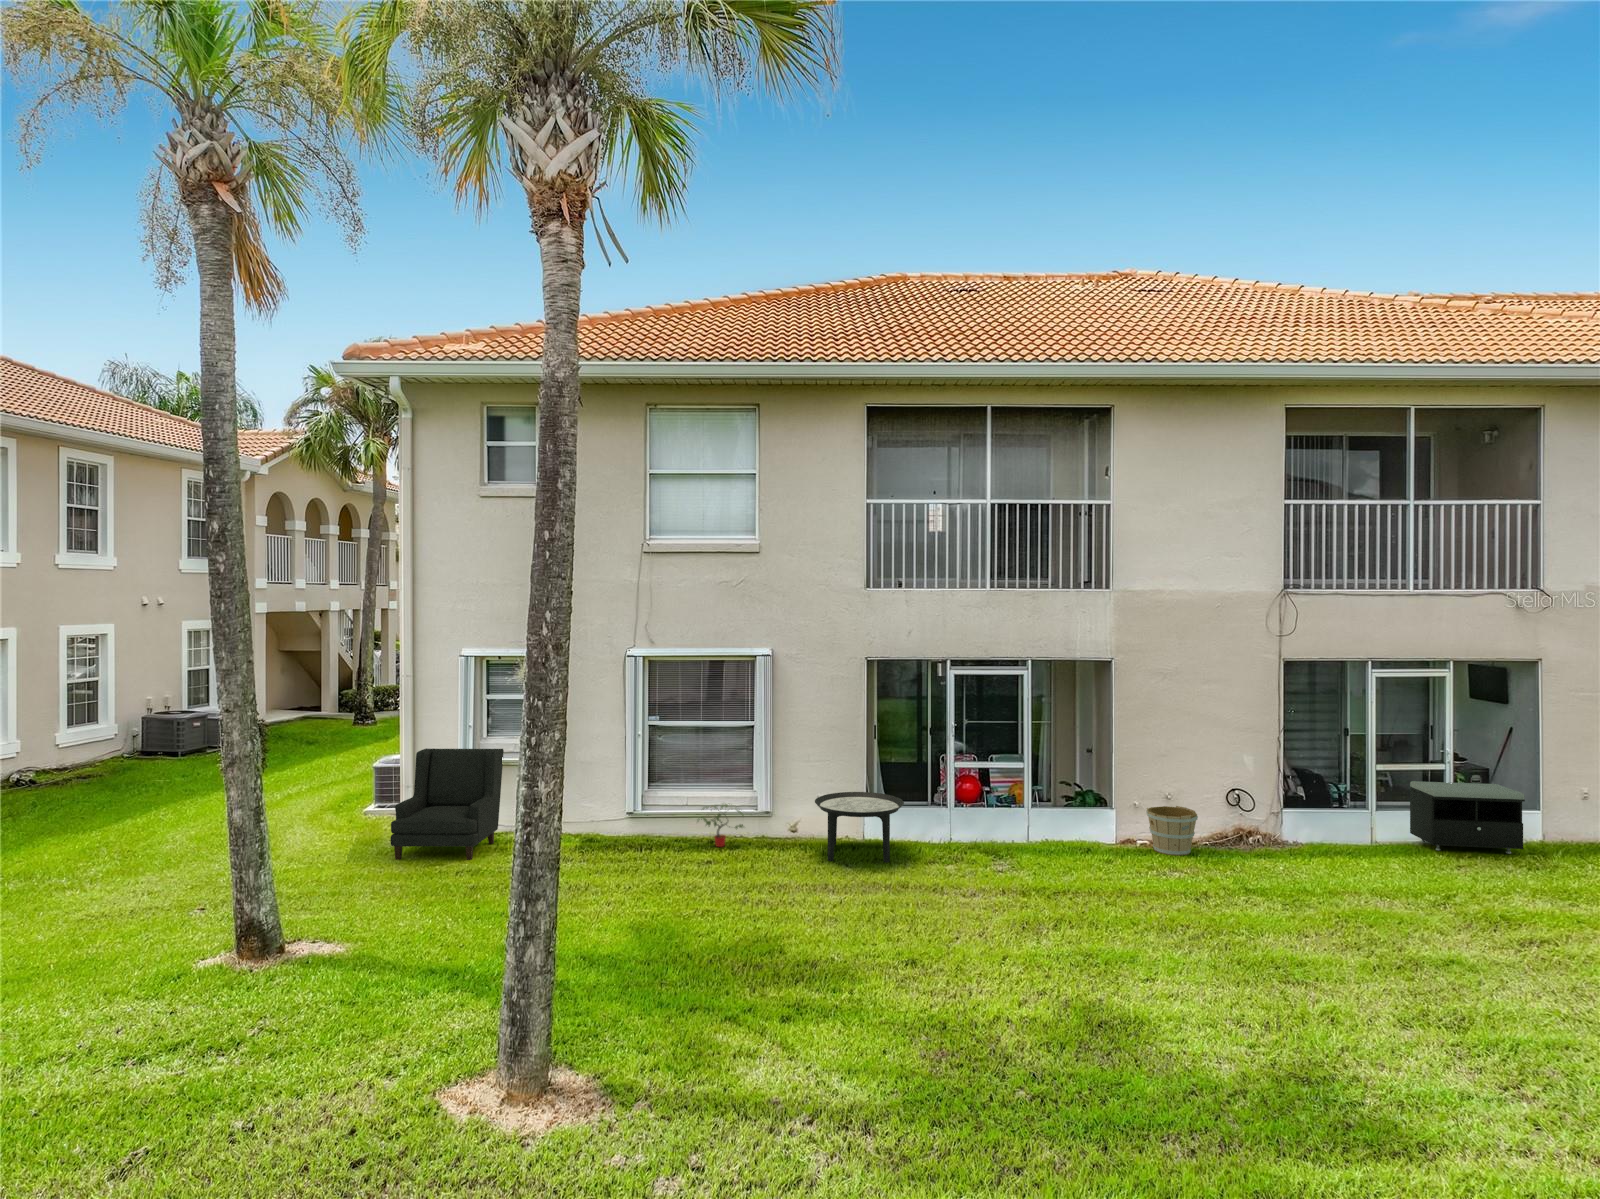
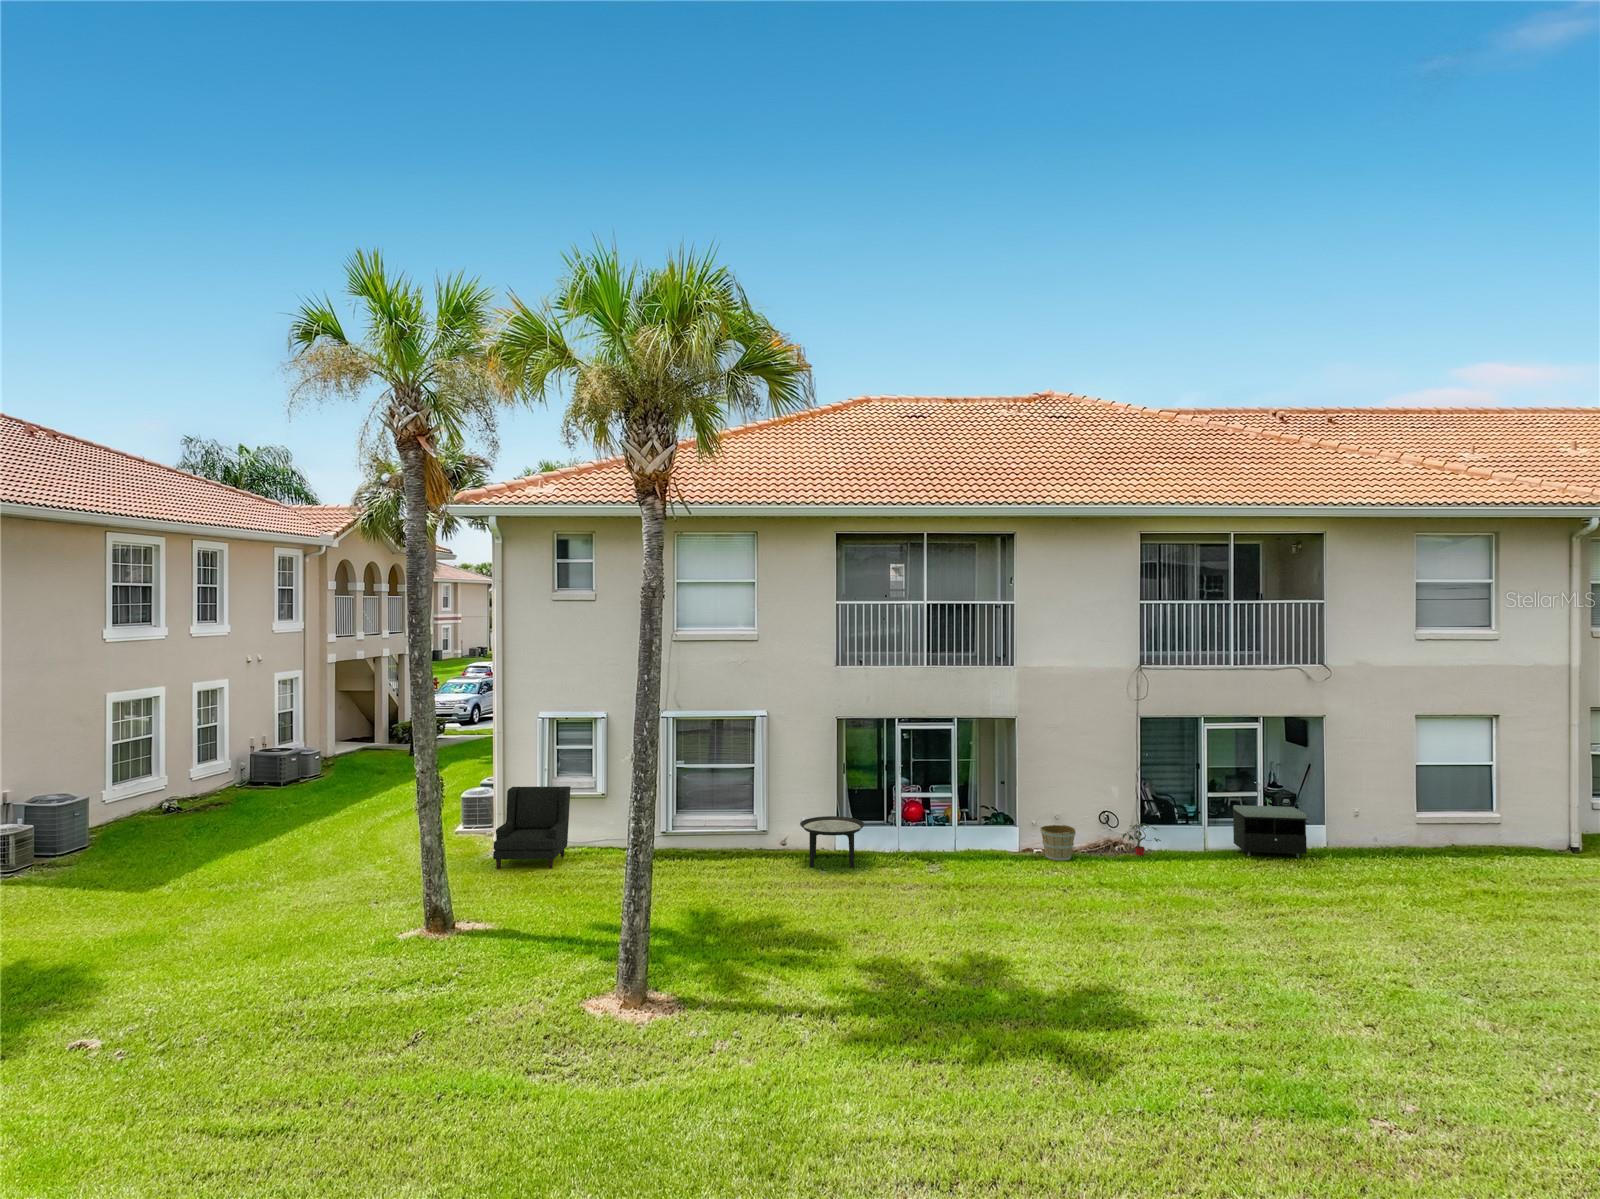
potted plant: present [701,804,744,847] -> present [1123,823,1161,855]

